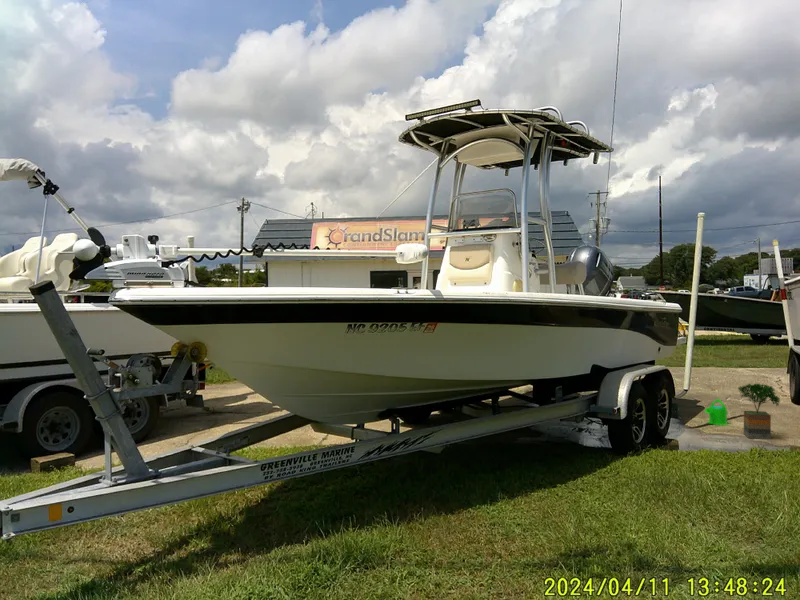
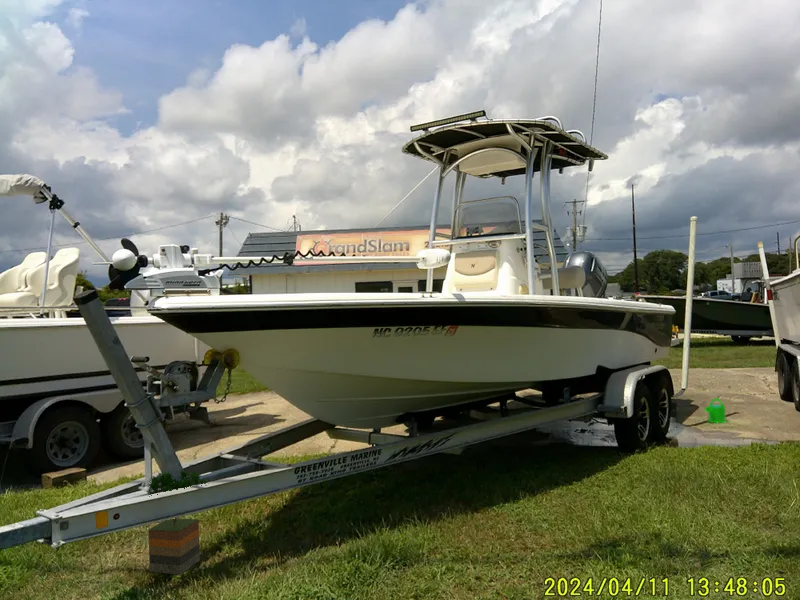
potted tree: present [739,384,780,439] -> present [147,471,207,574]

